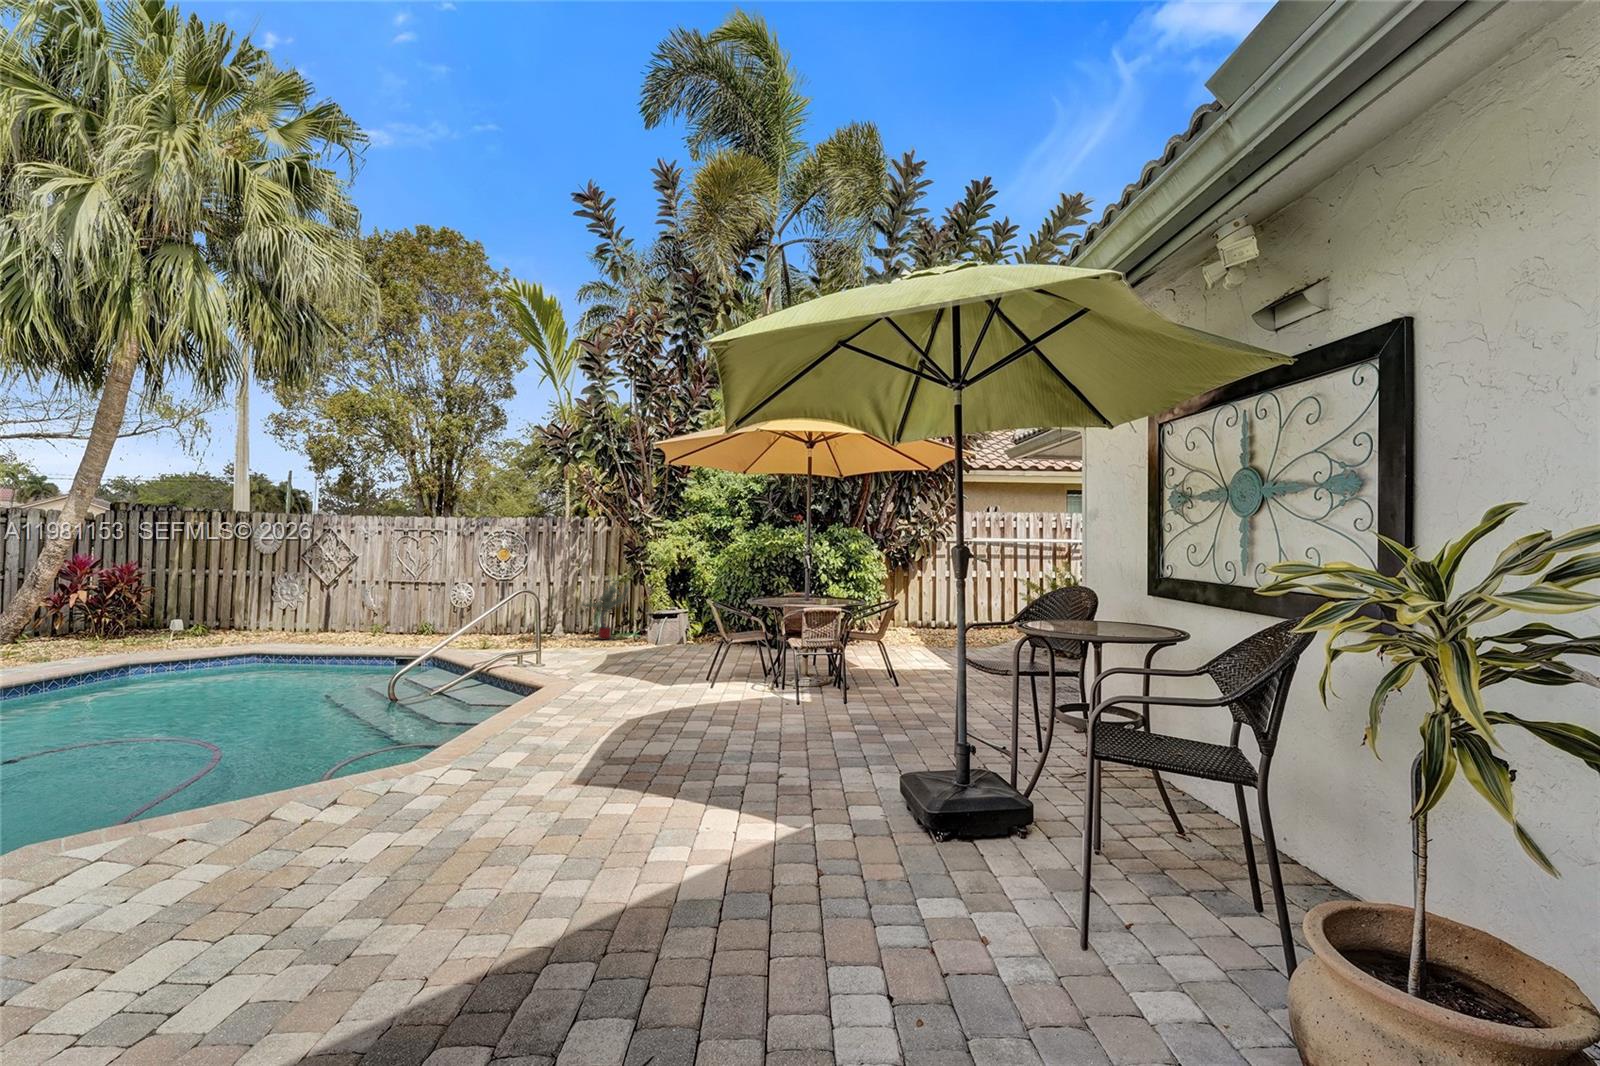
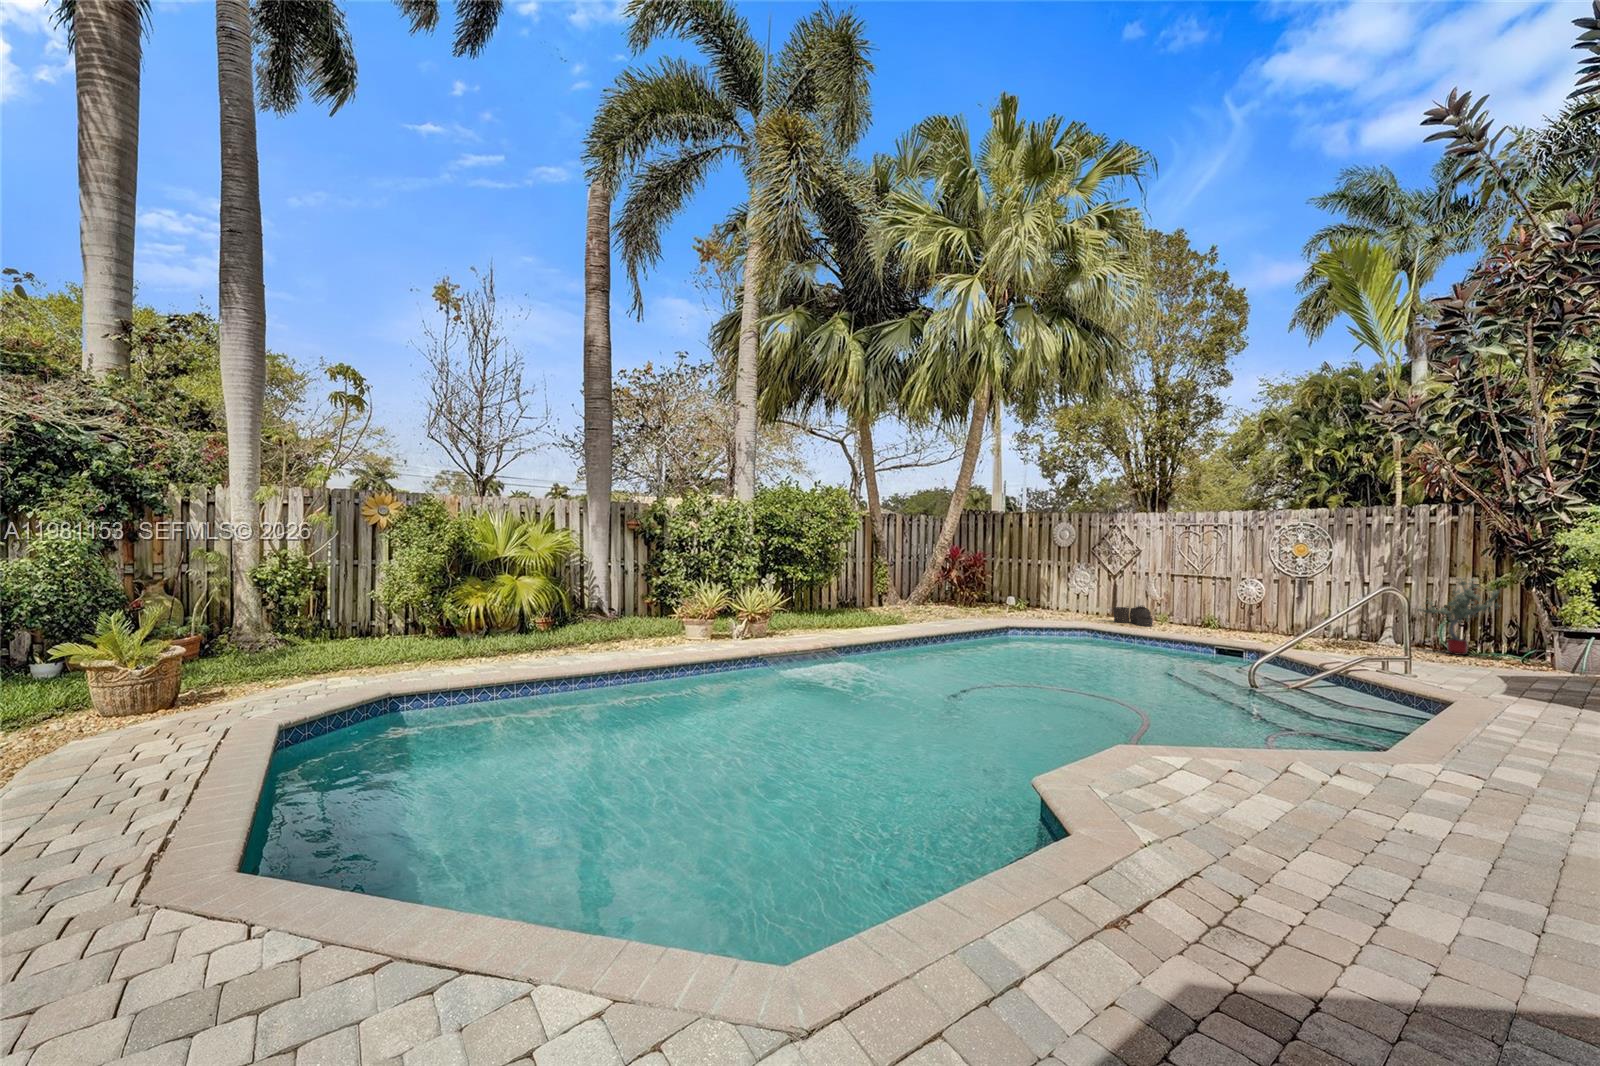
woven basket: none [316,617,365,641] -> present [1114,606,1153,626]

